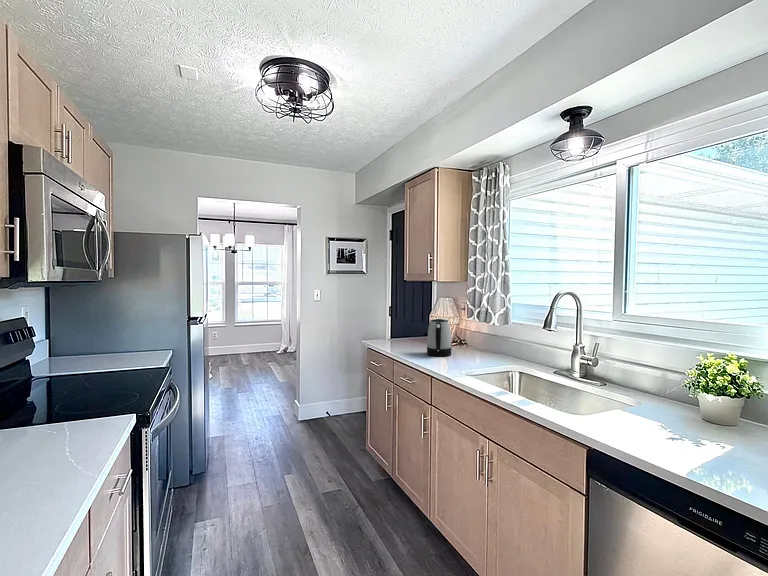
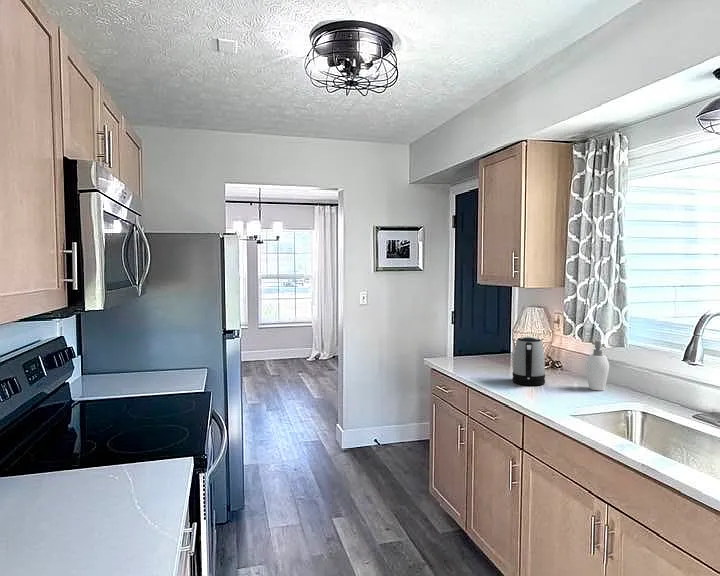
soap dispenser: none [481,320,504,358] -> present [586,341,617,390]

